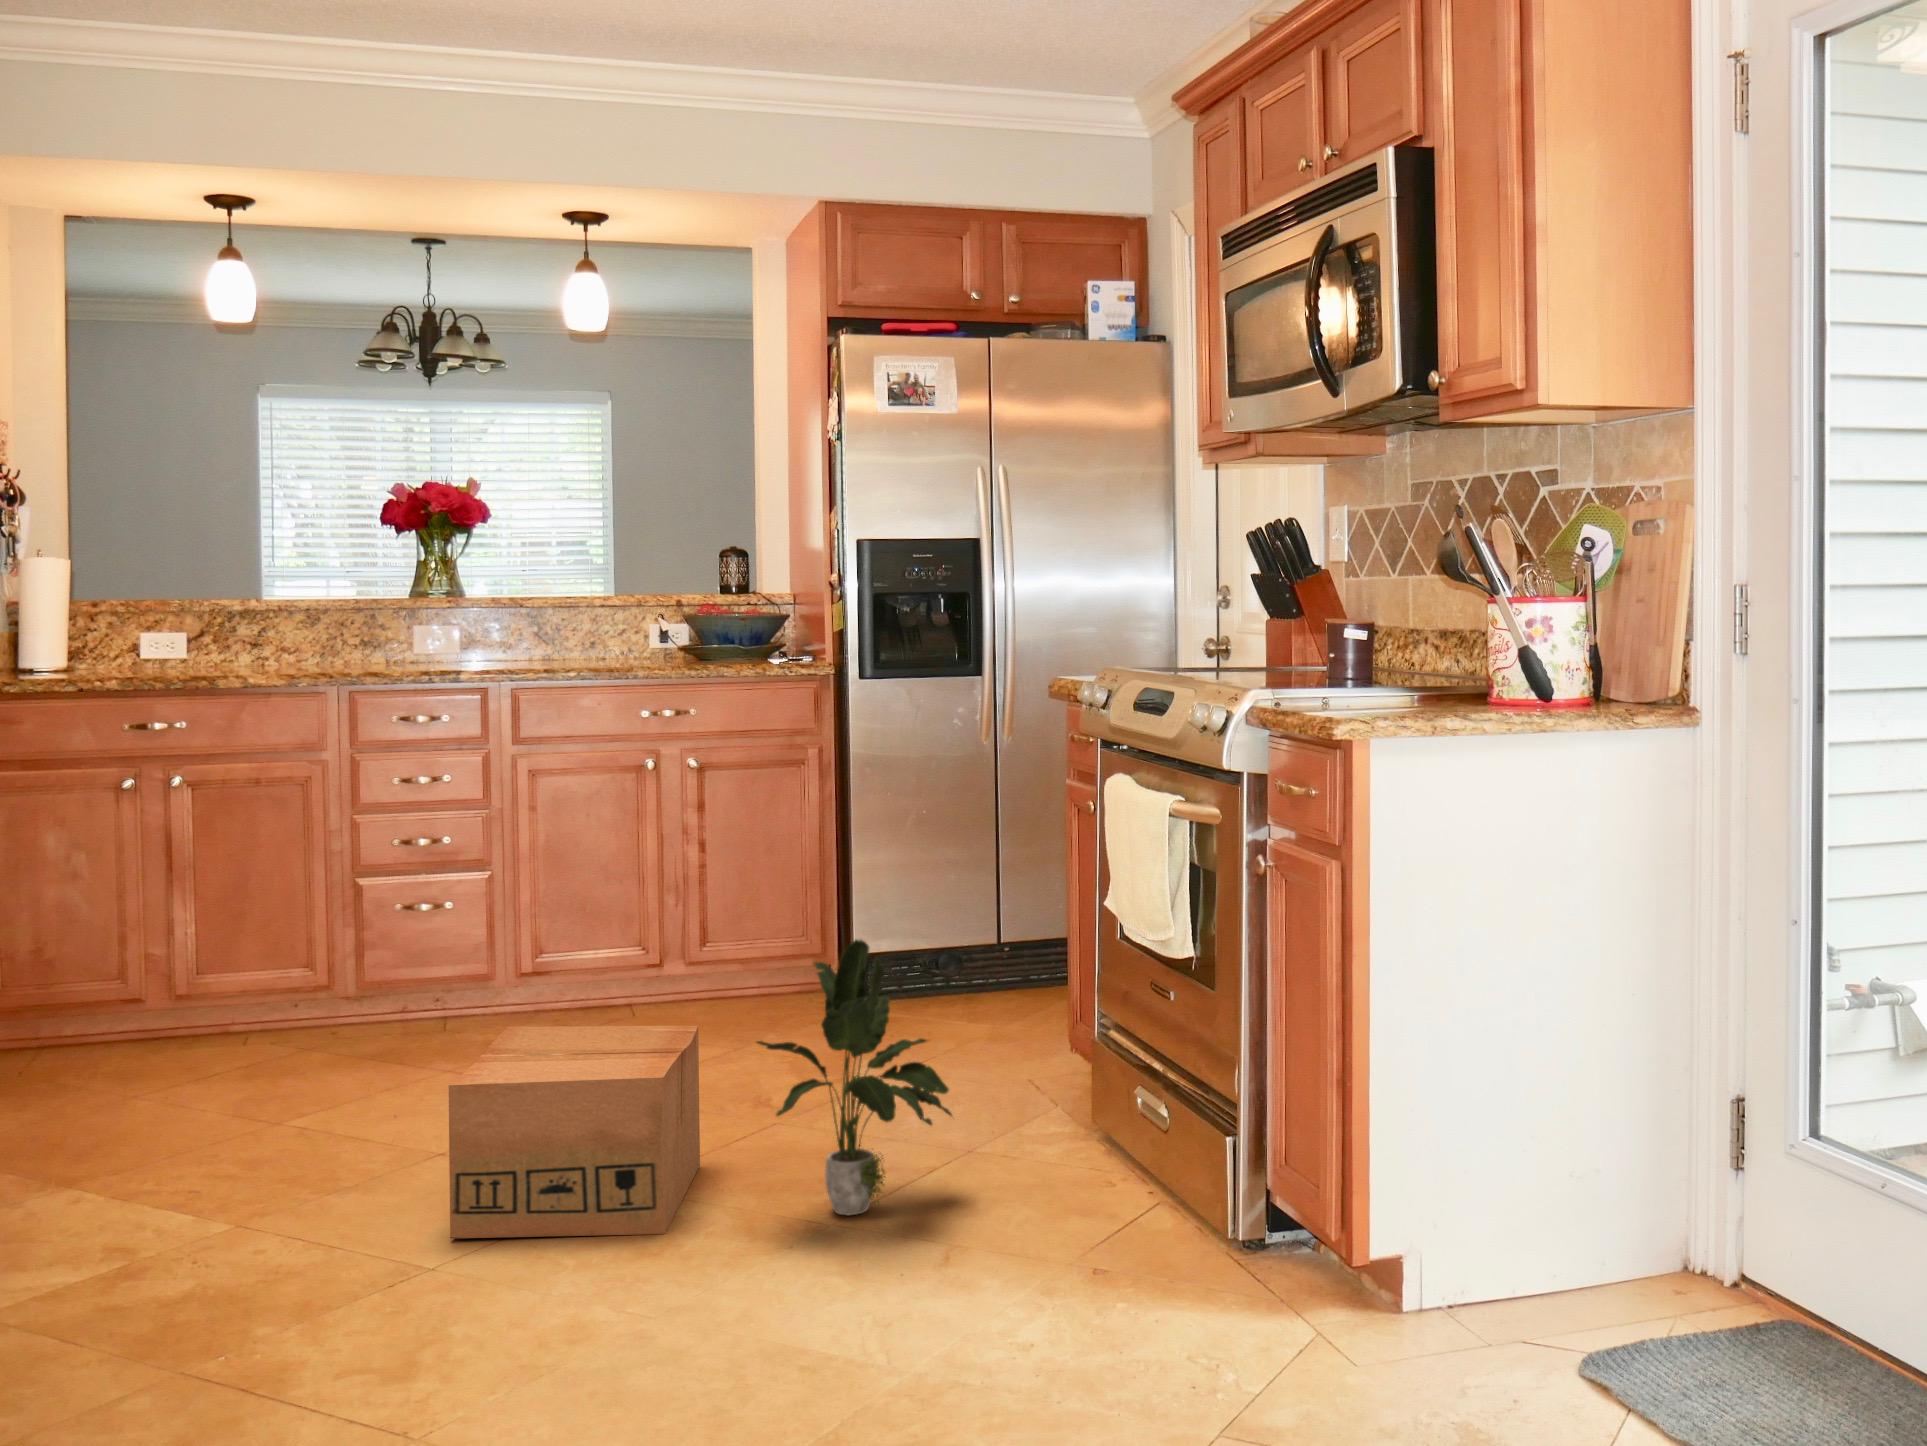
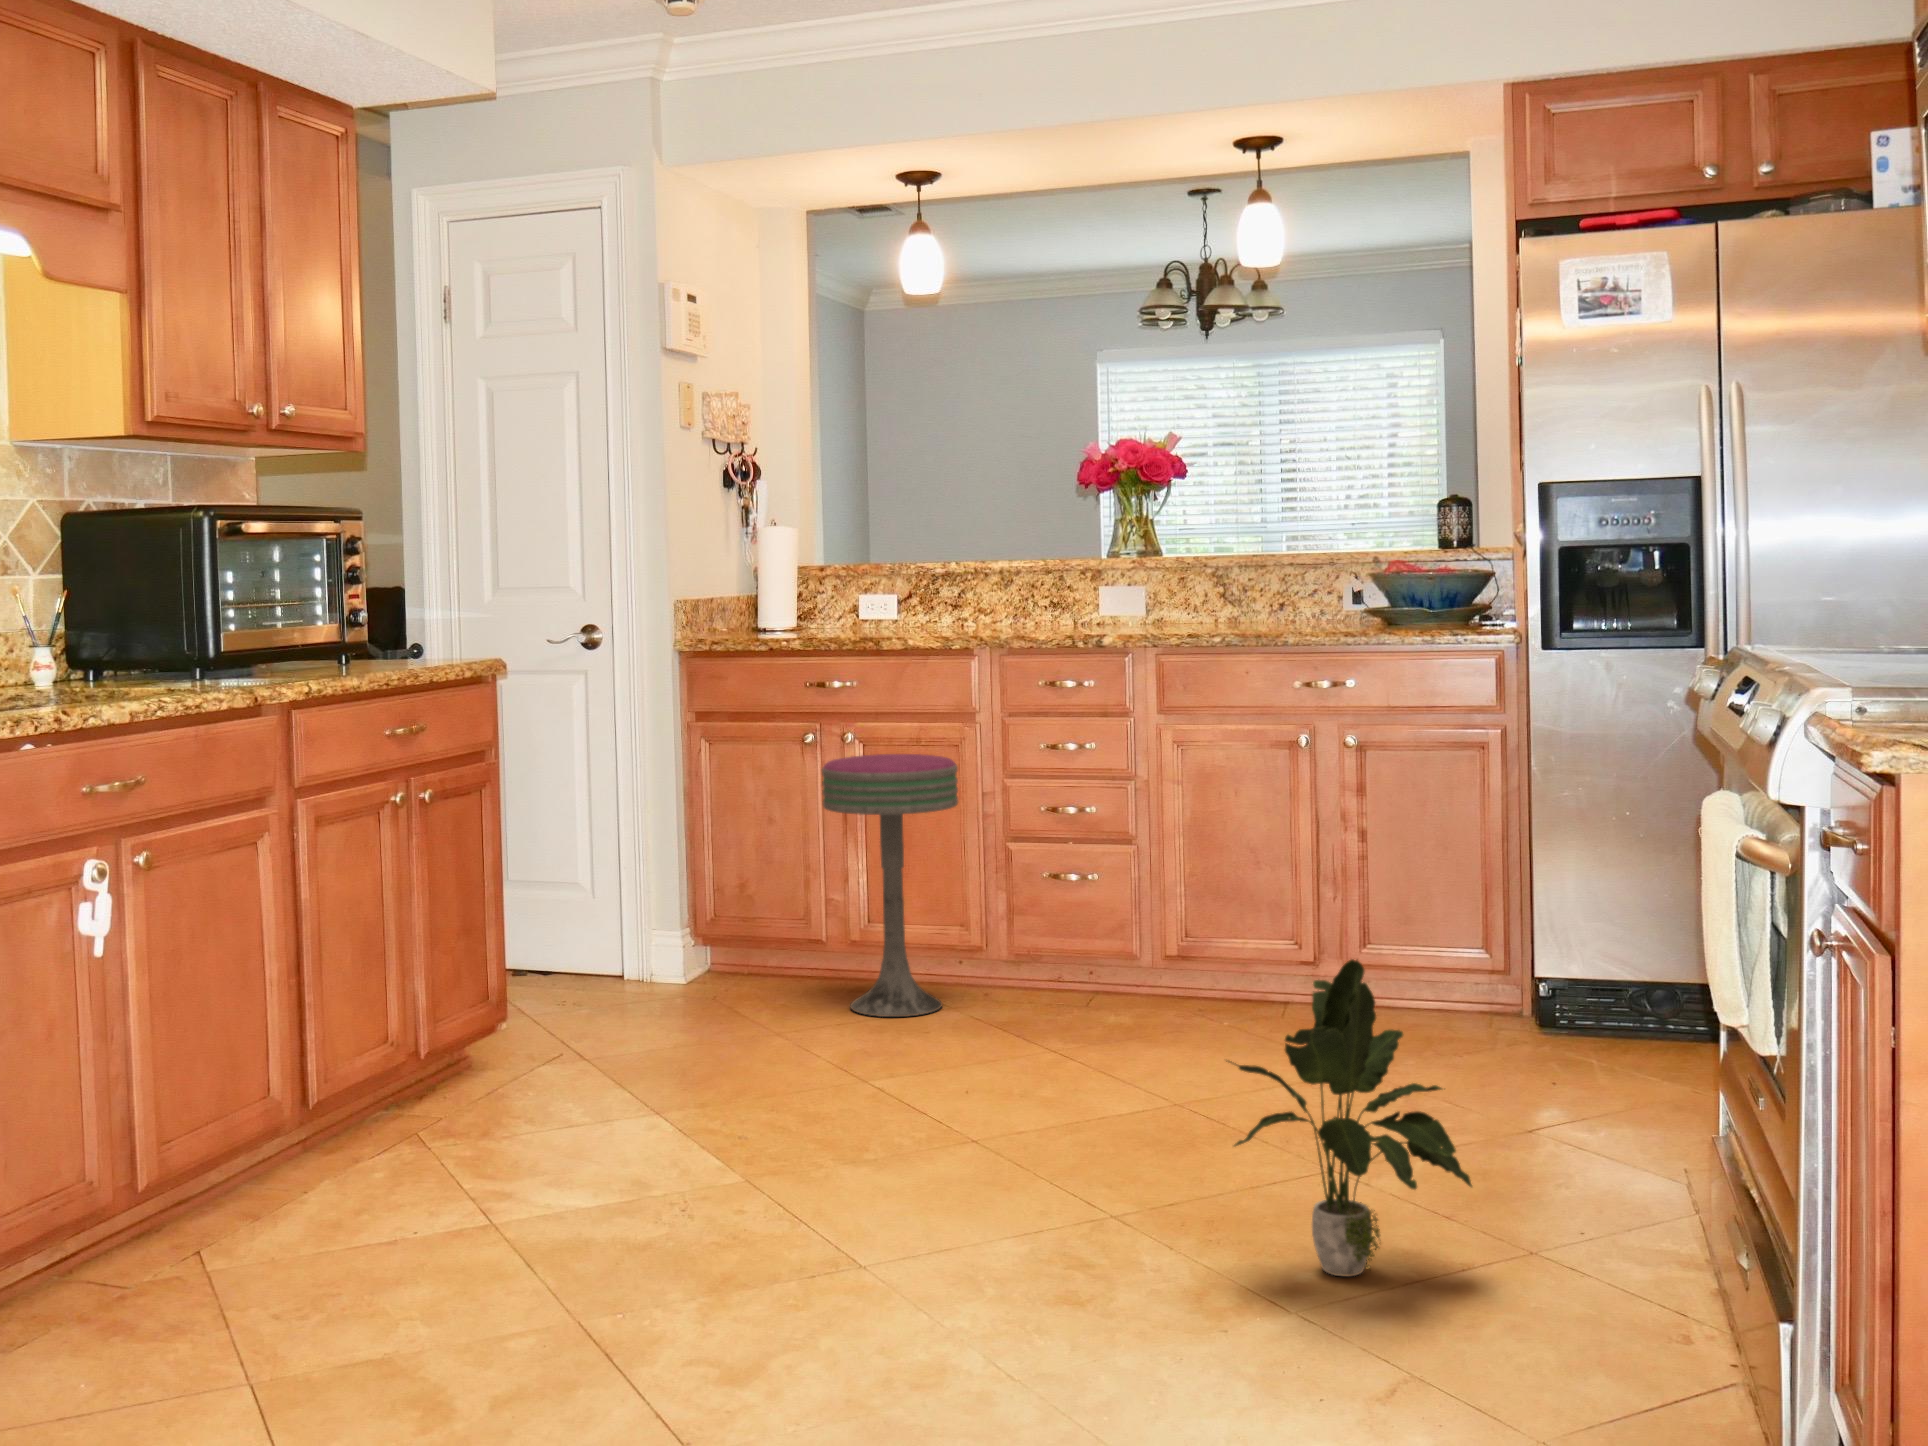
bar stool: none [154,795,311,1071] -> present [822,754,958,1017]
cardboard box: present [449,1026,700,1238] -> none [934,1009,1223,1253]

